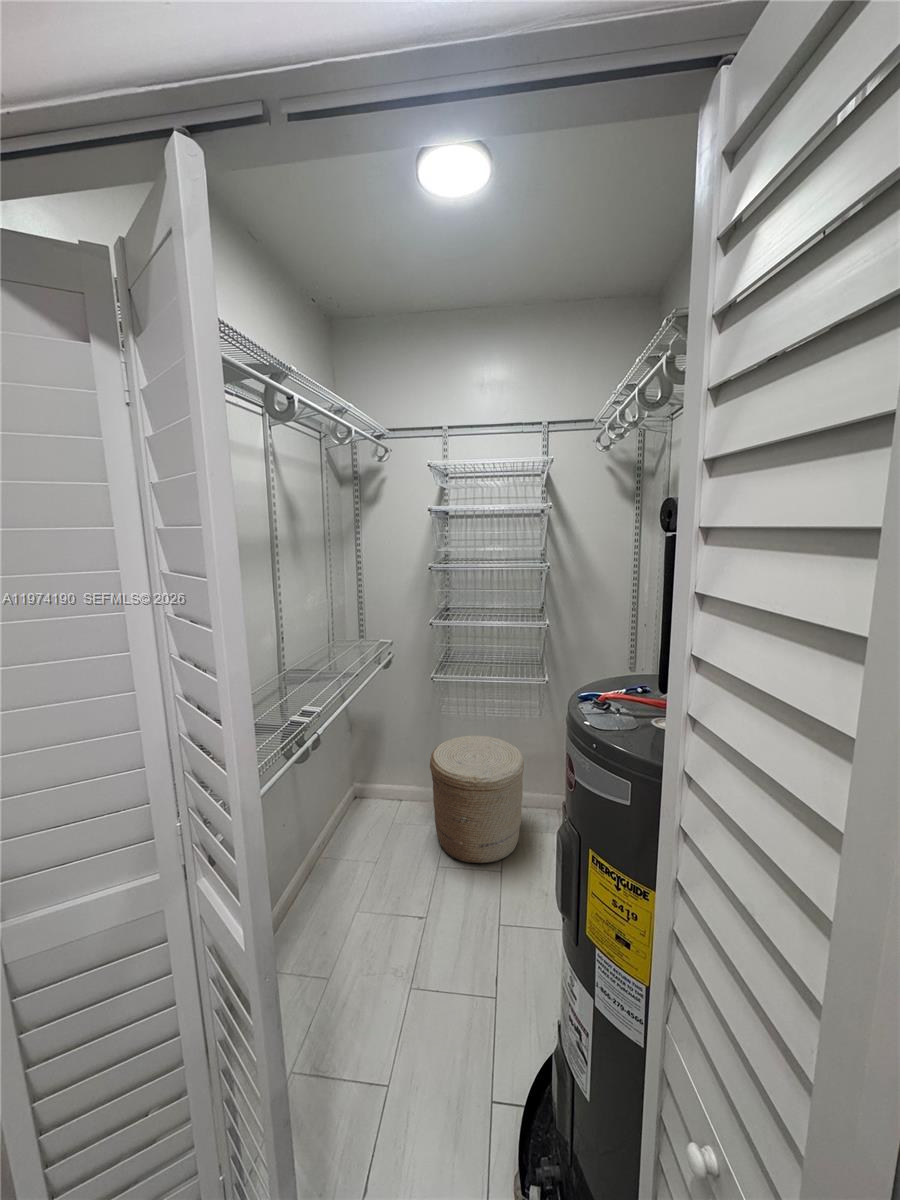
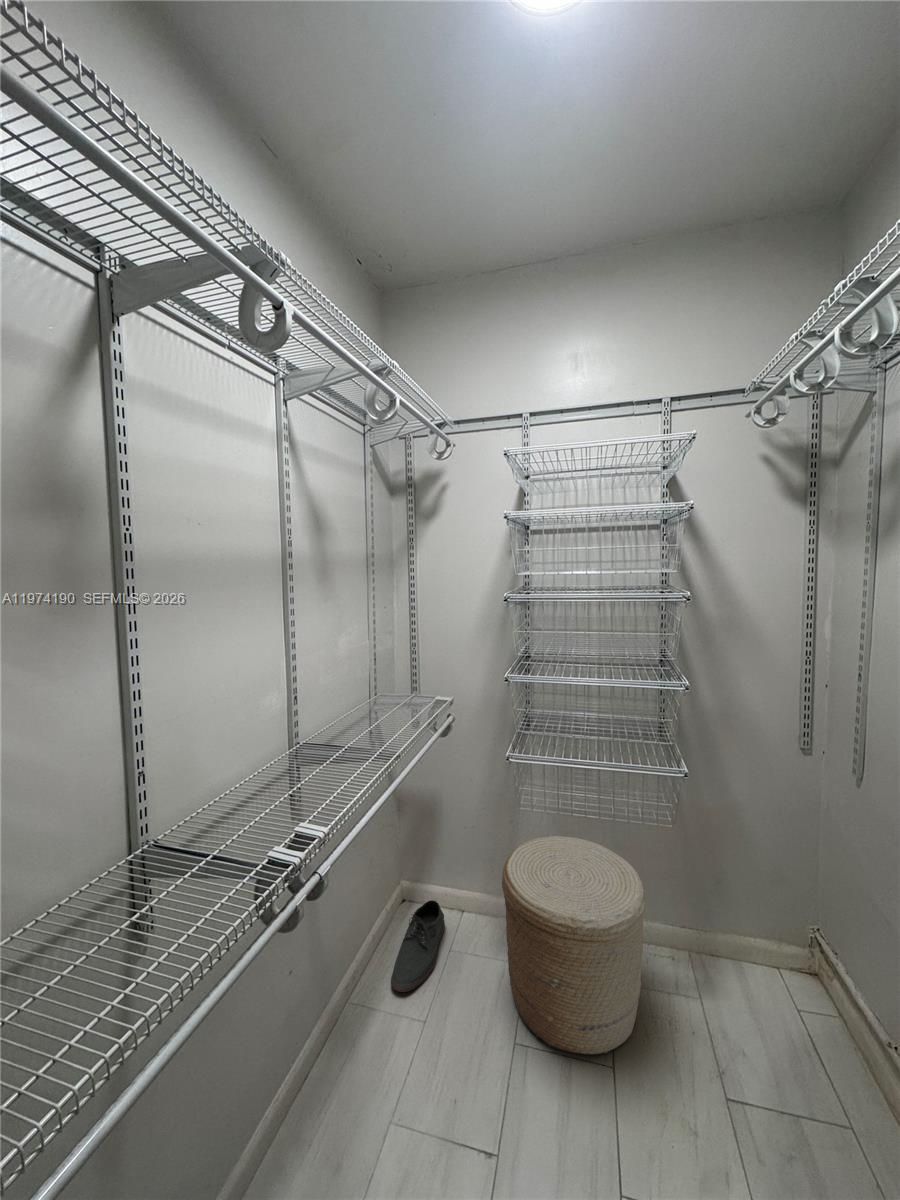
shoe: none [353,788,390,844] -> present [391,900,445,992]

